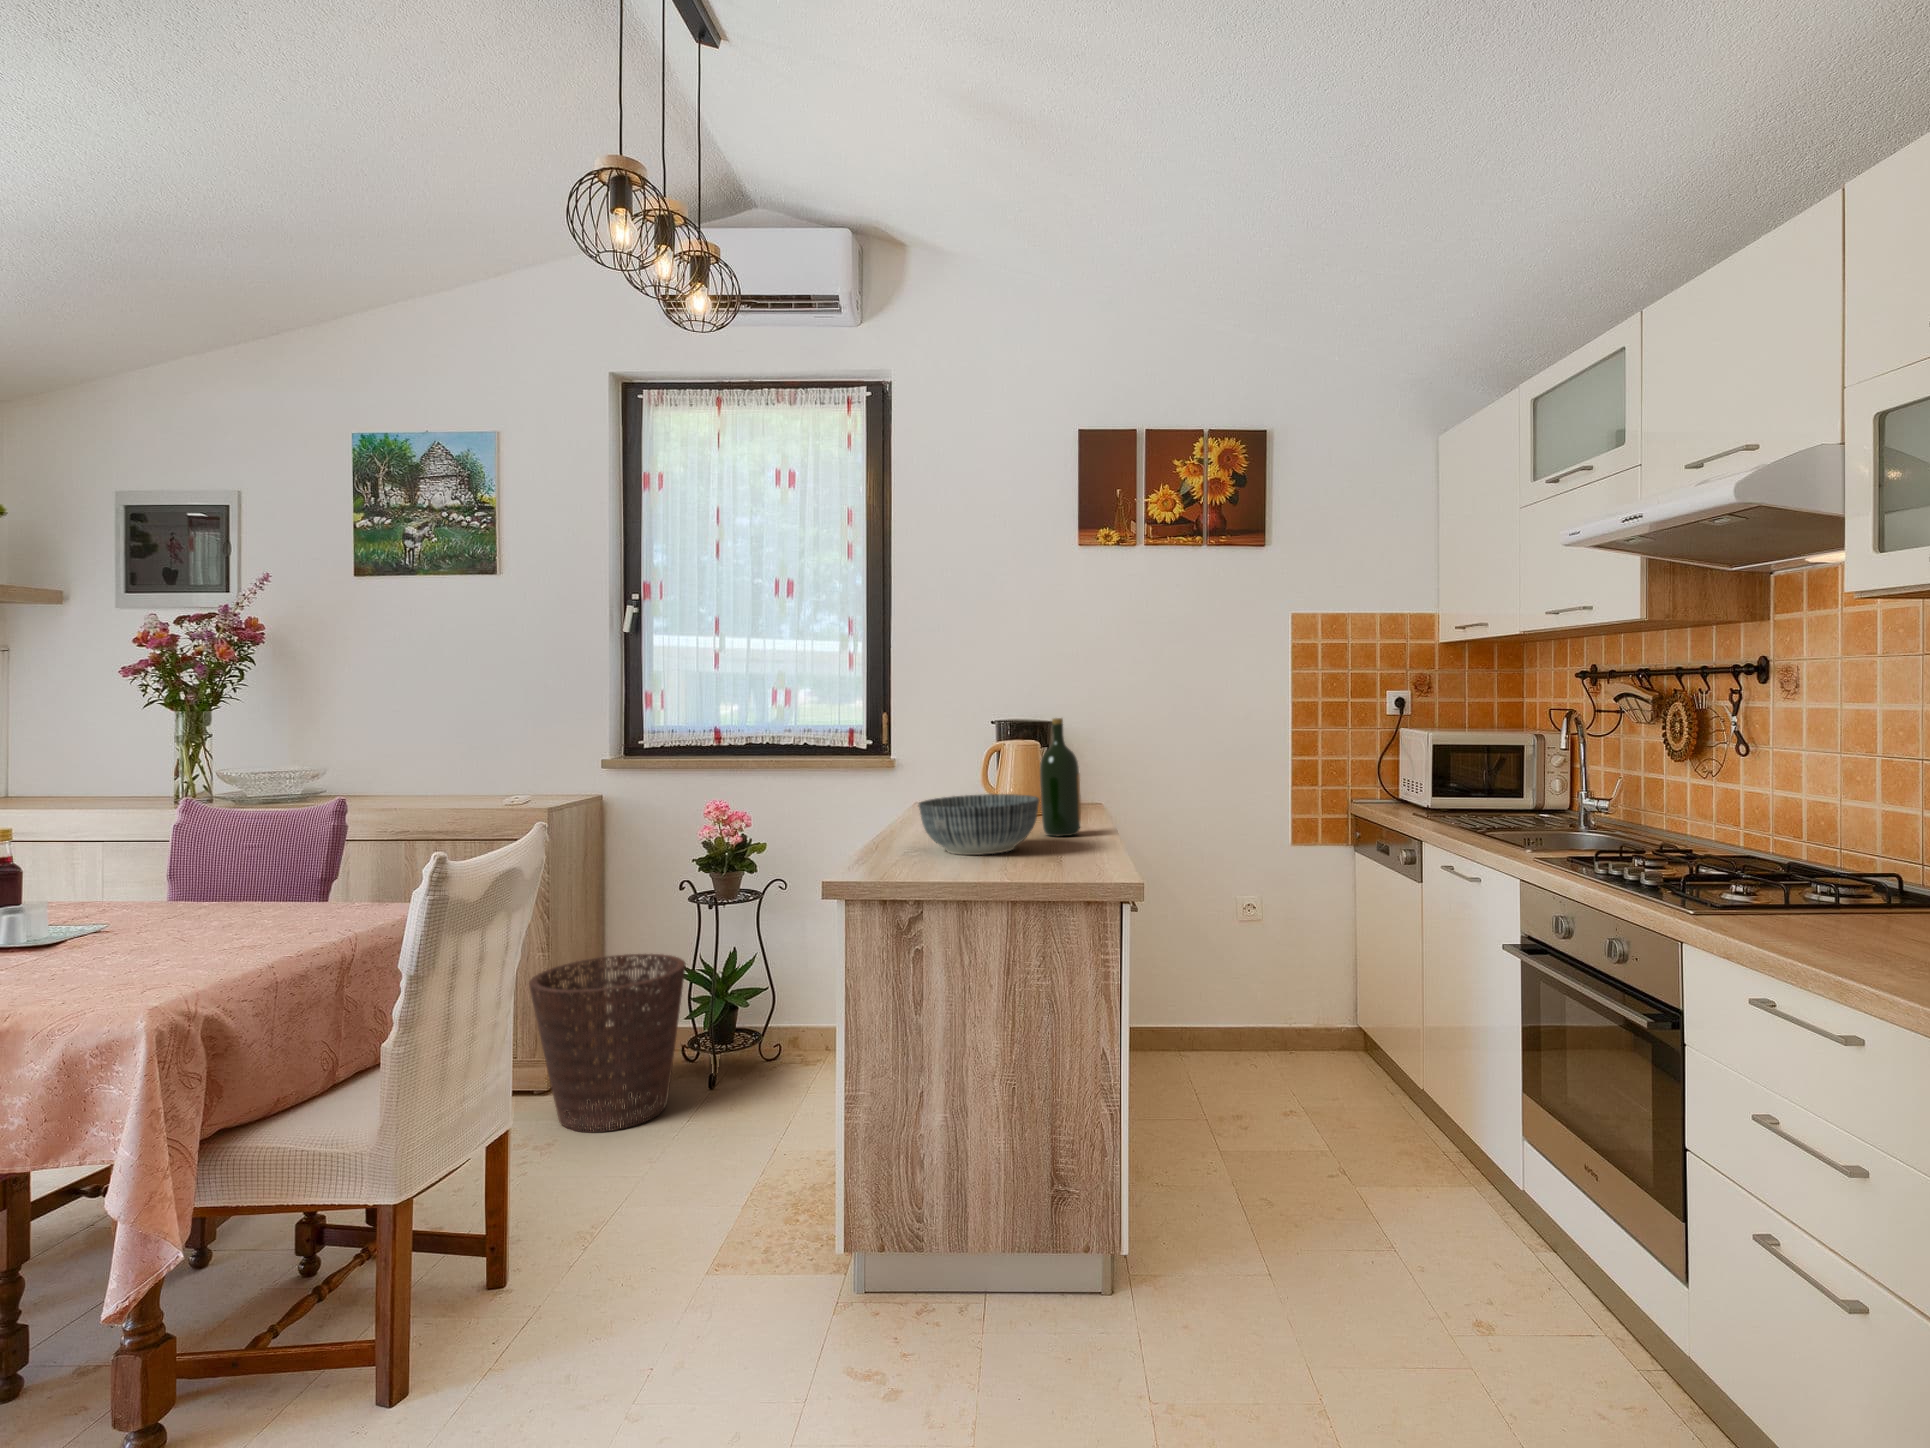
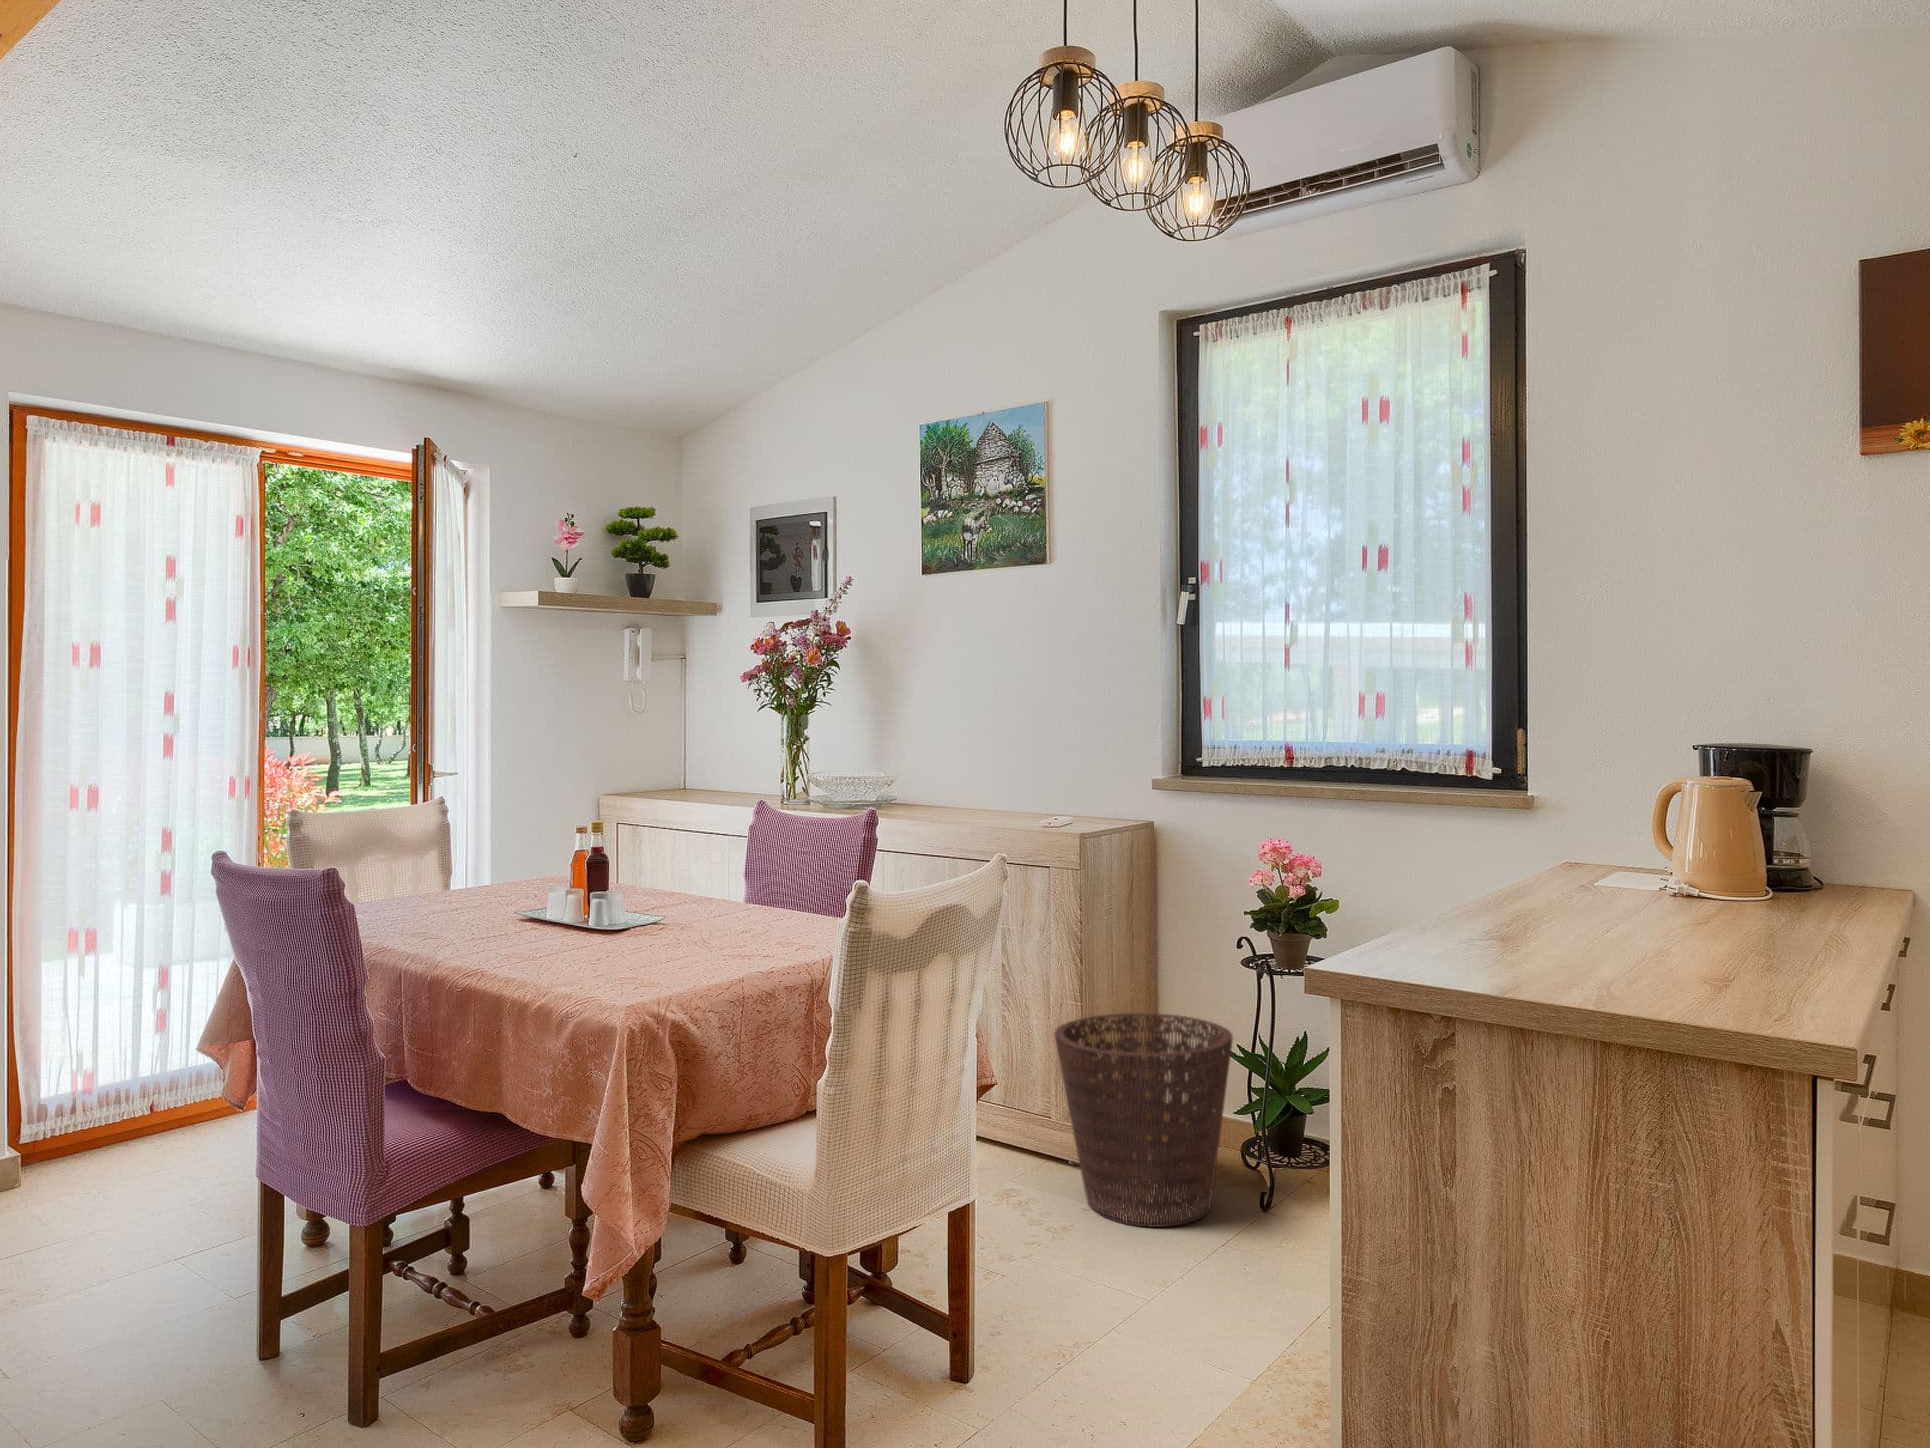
wine bottle: present [1040,718,1081,836] -> none [1729,746,1811,942]
bowl: present [918,794,1039,855] -> none [1491,861,1704,957]

